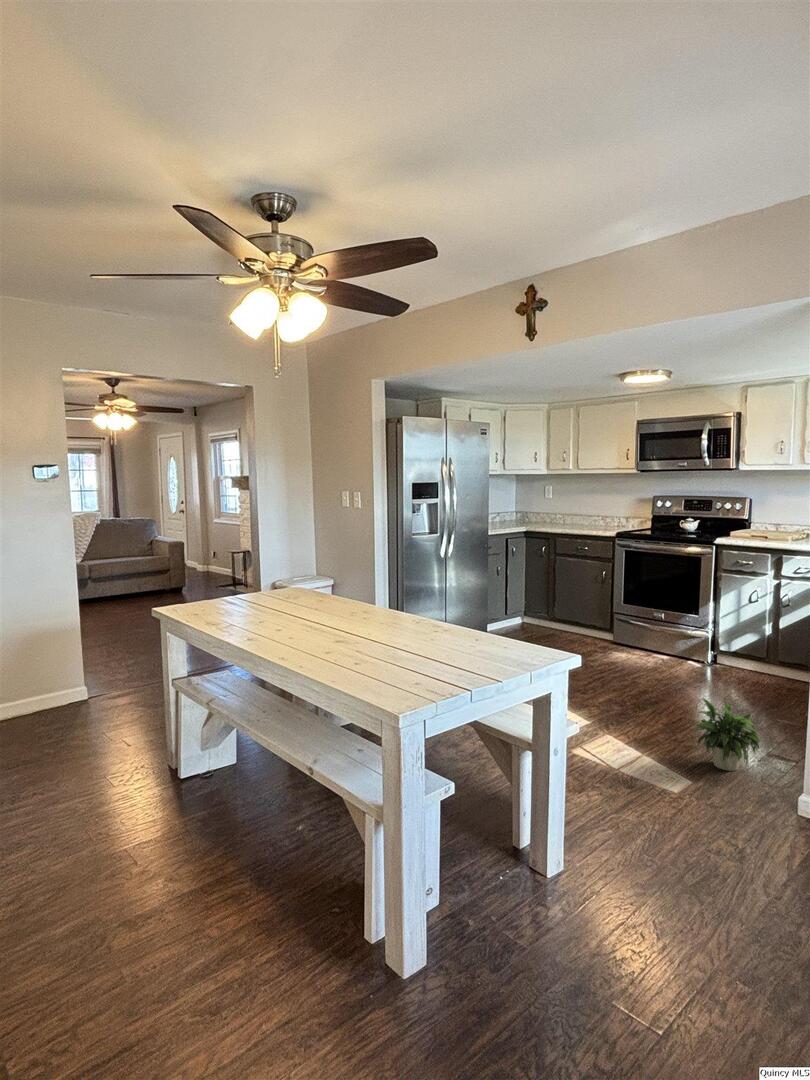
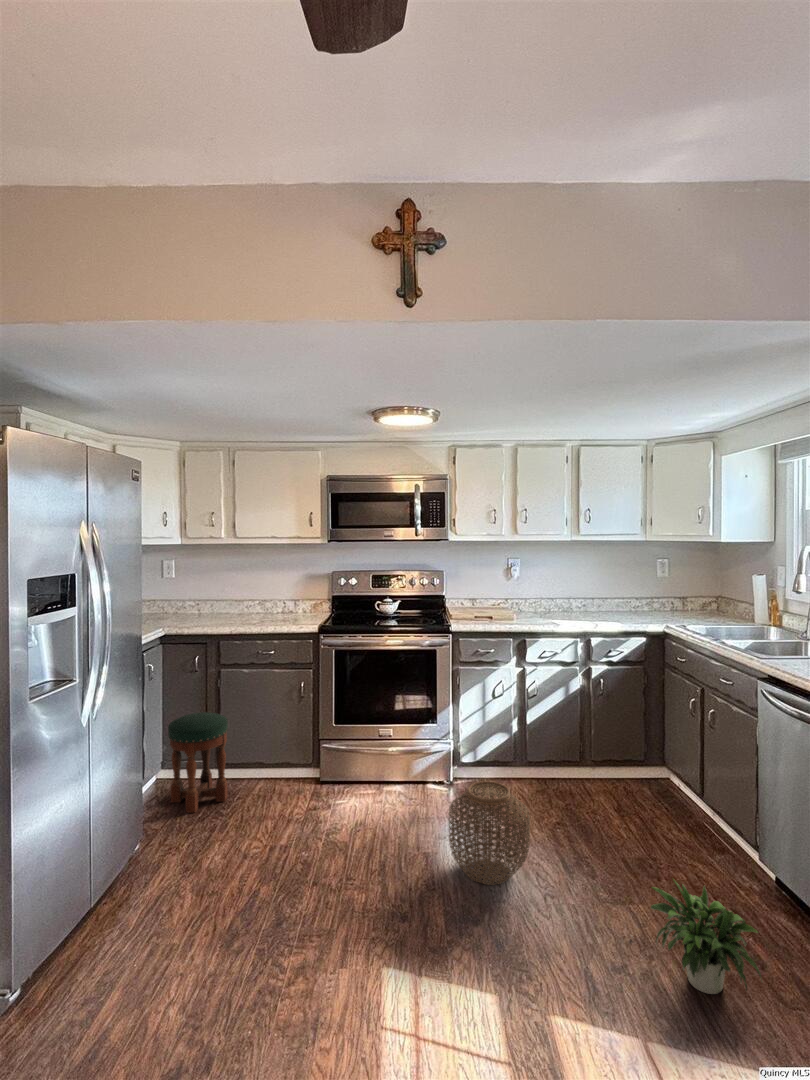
stool: none [521,581,557,637] -> present [168,712,228,813]
woven basket: none [635,638,696,704] -> present [449,781,530,885]

